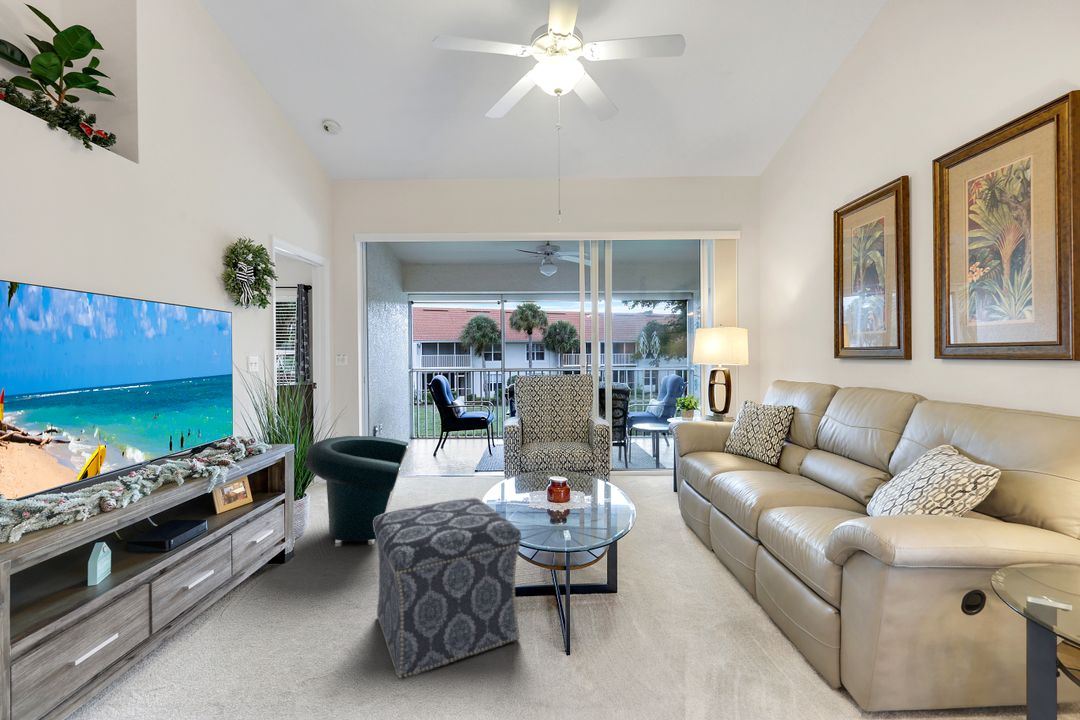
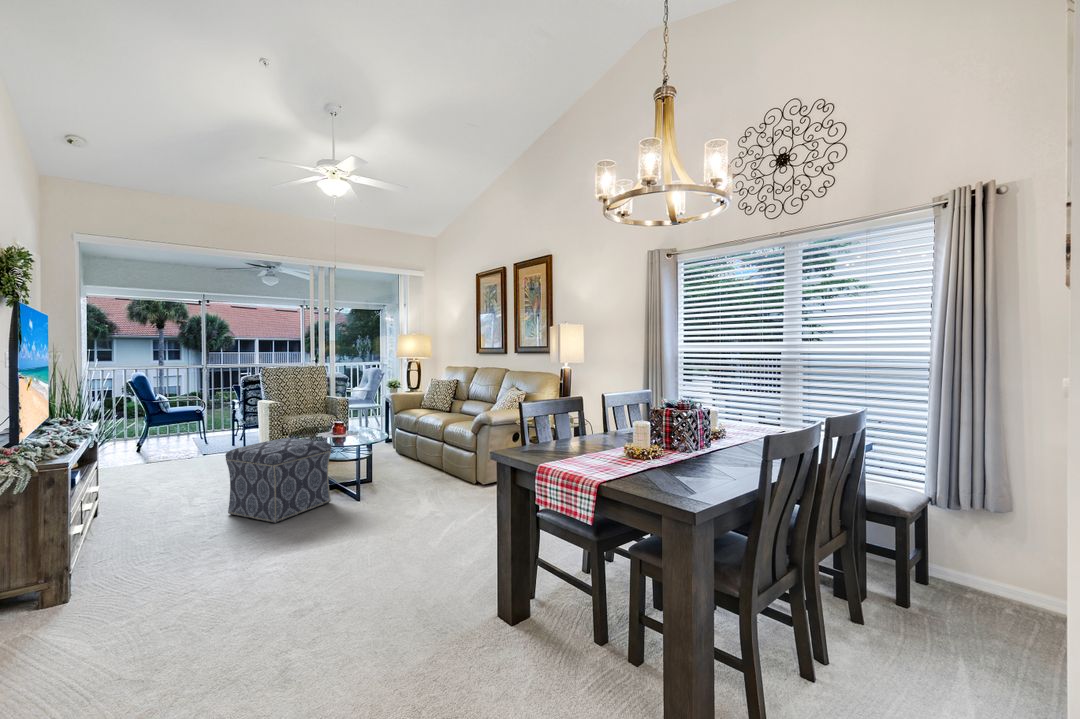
armchair: present [305,436,409,546] -> none [92,420,203,503]

